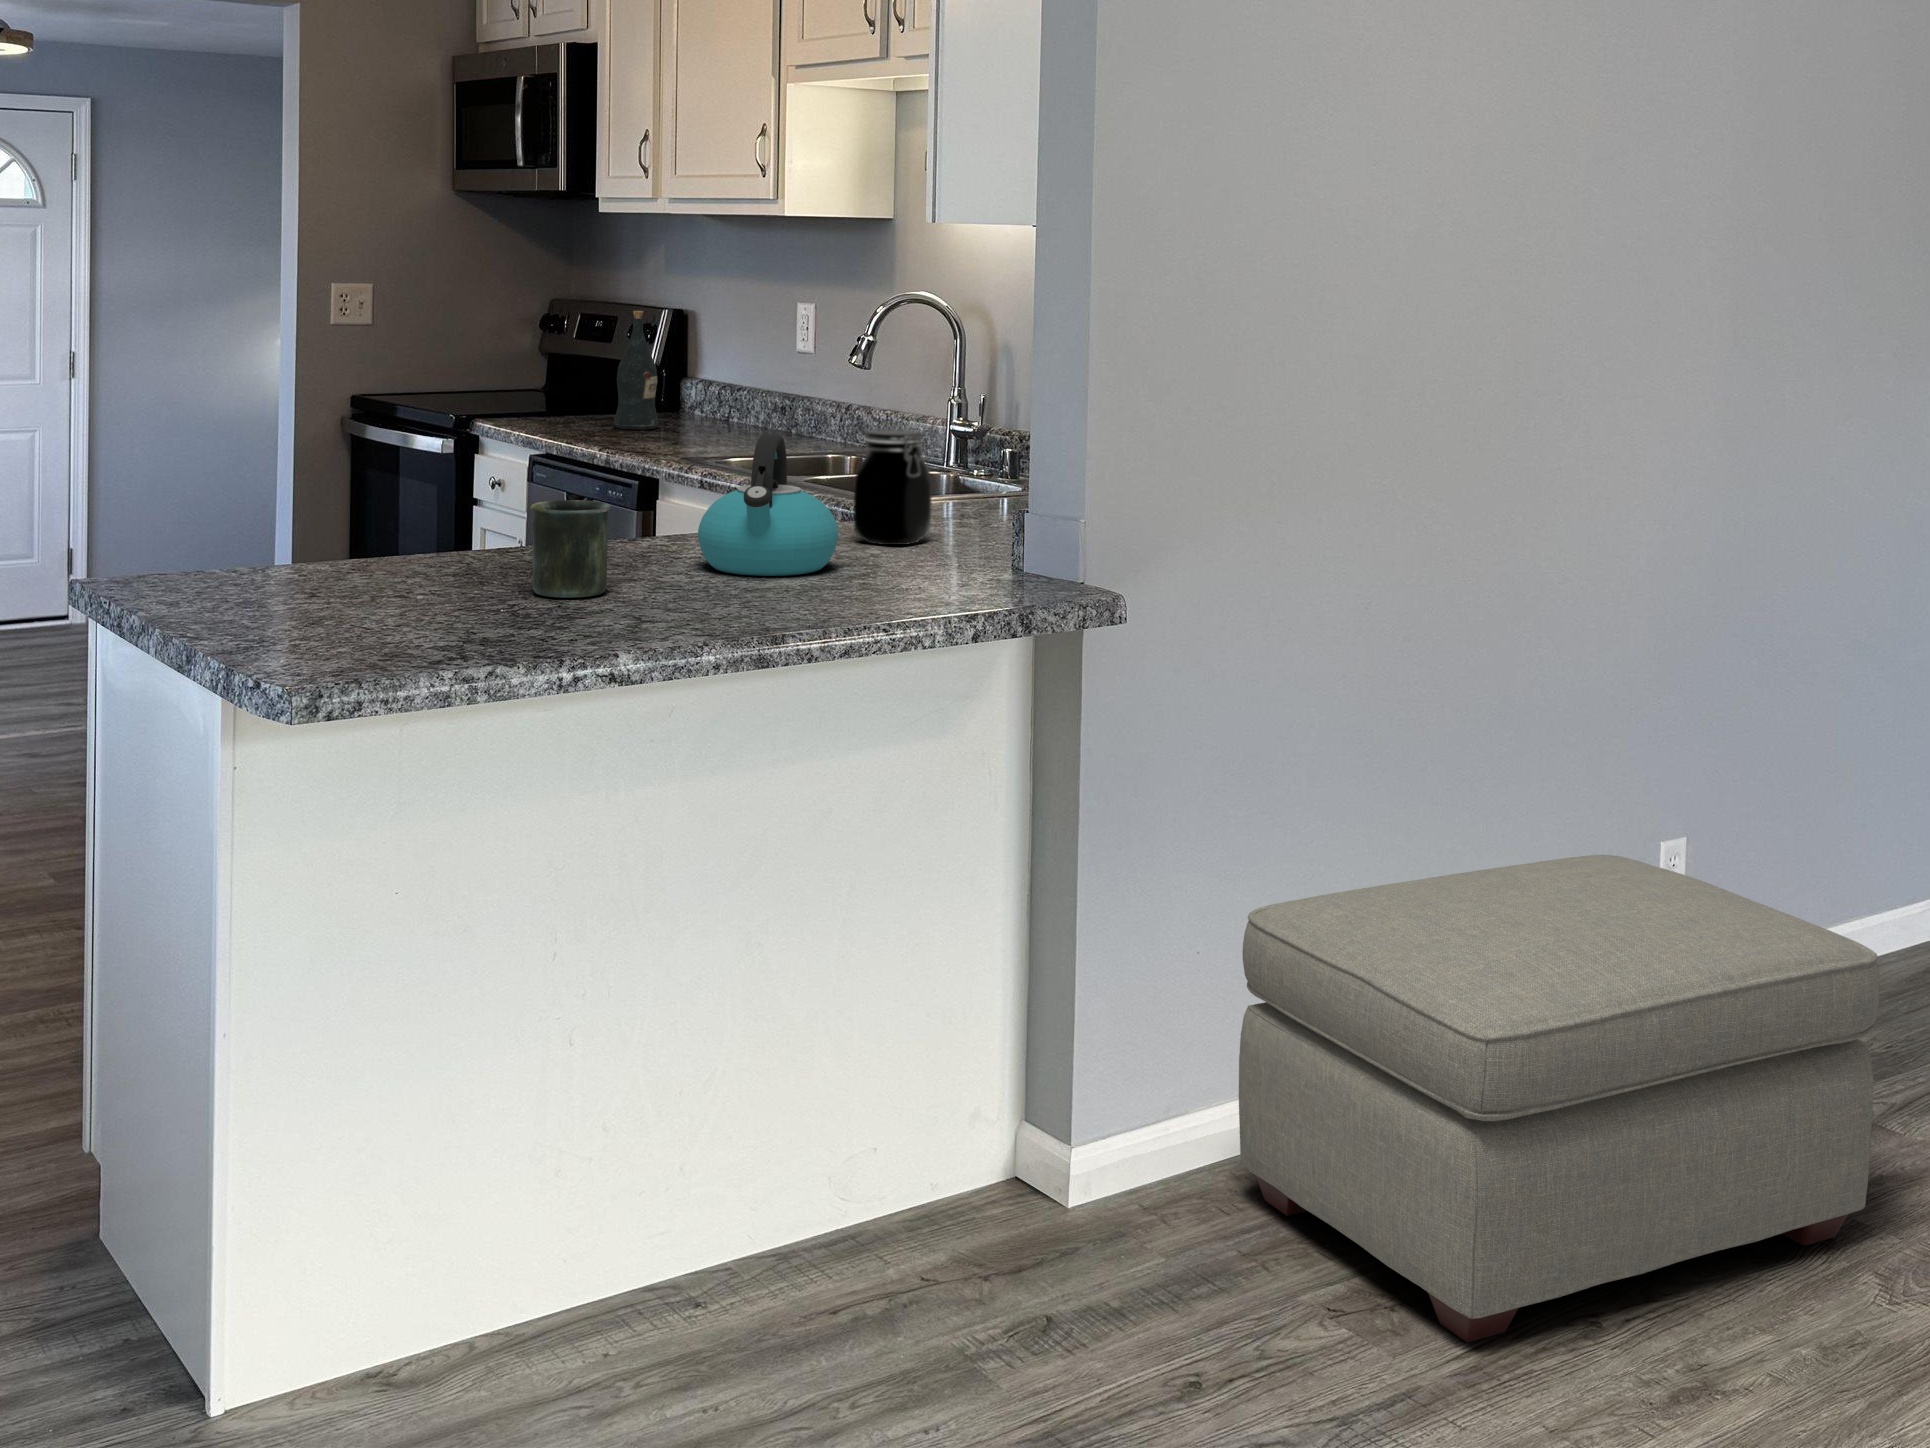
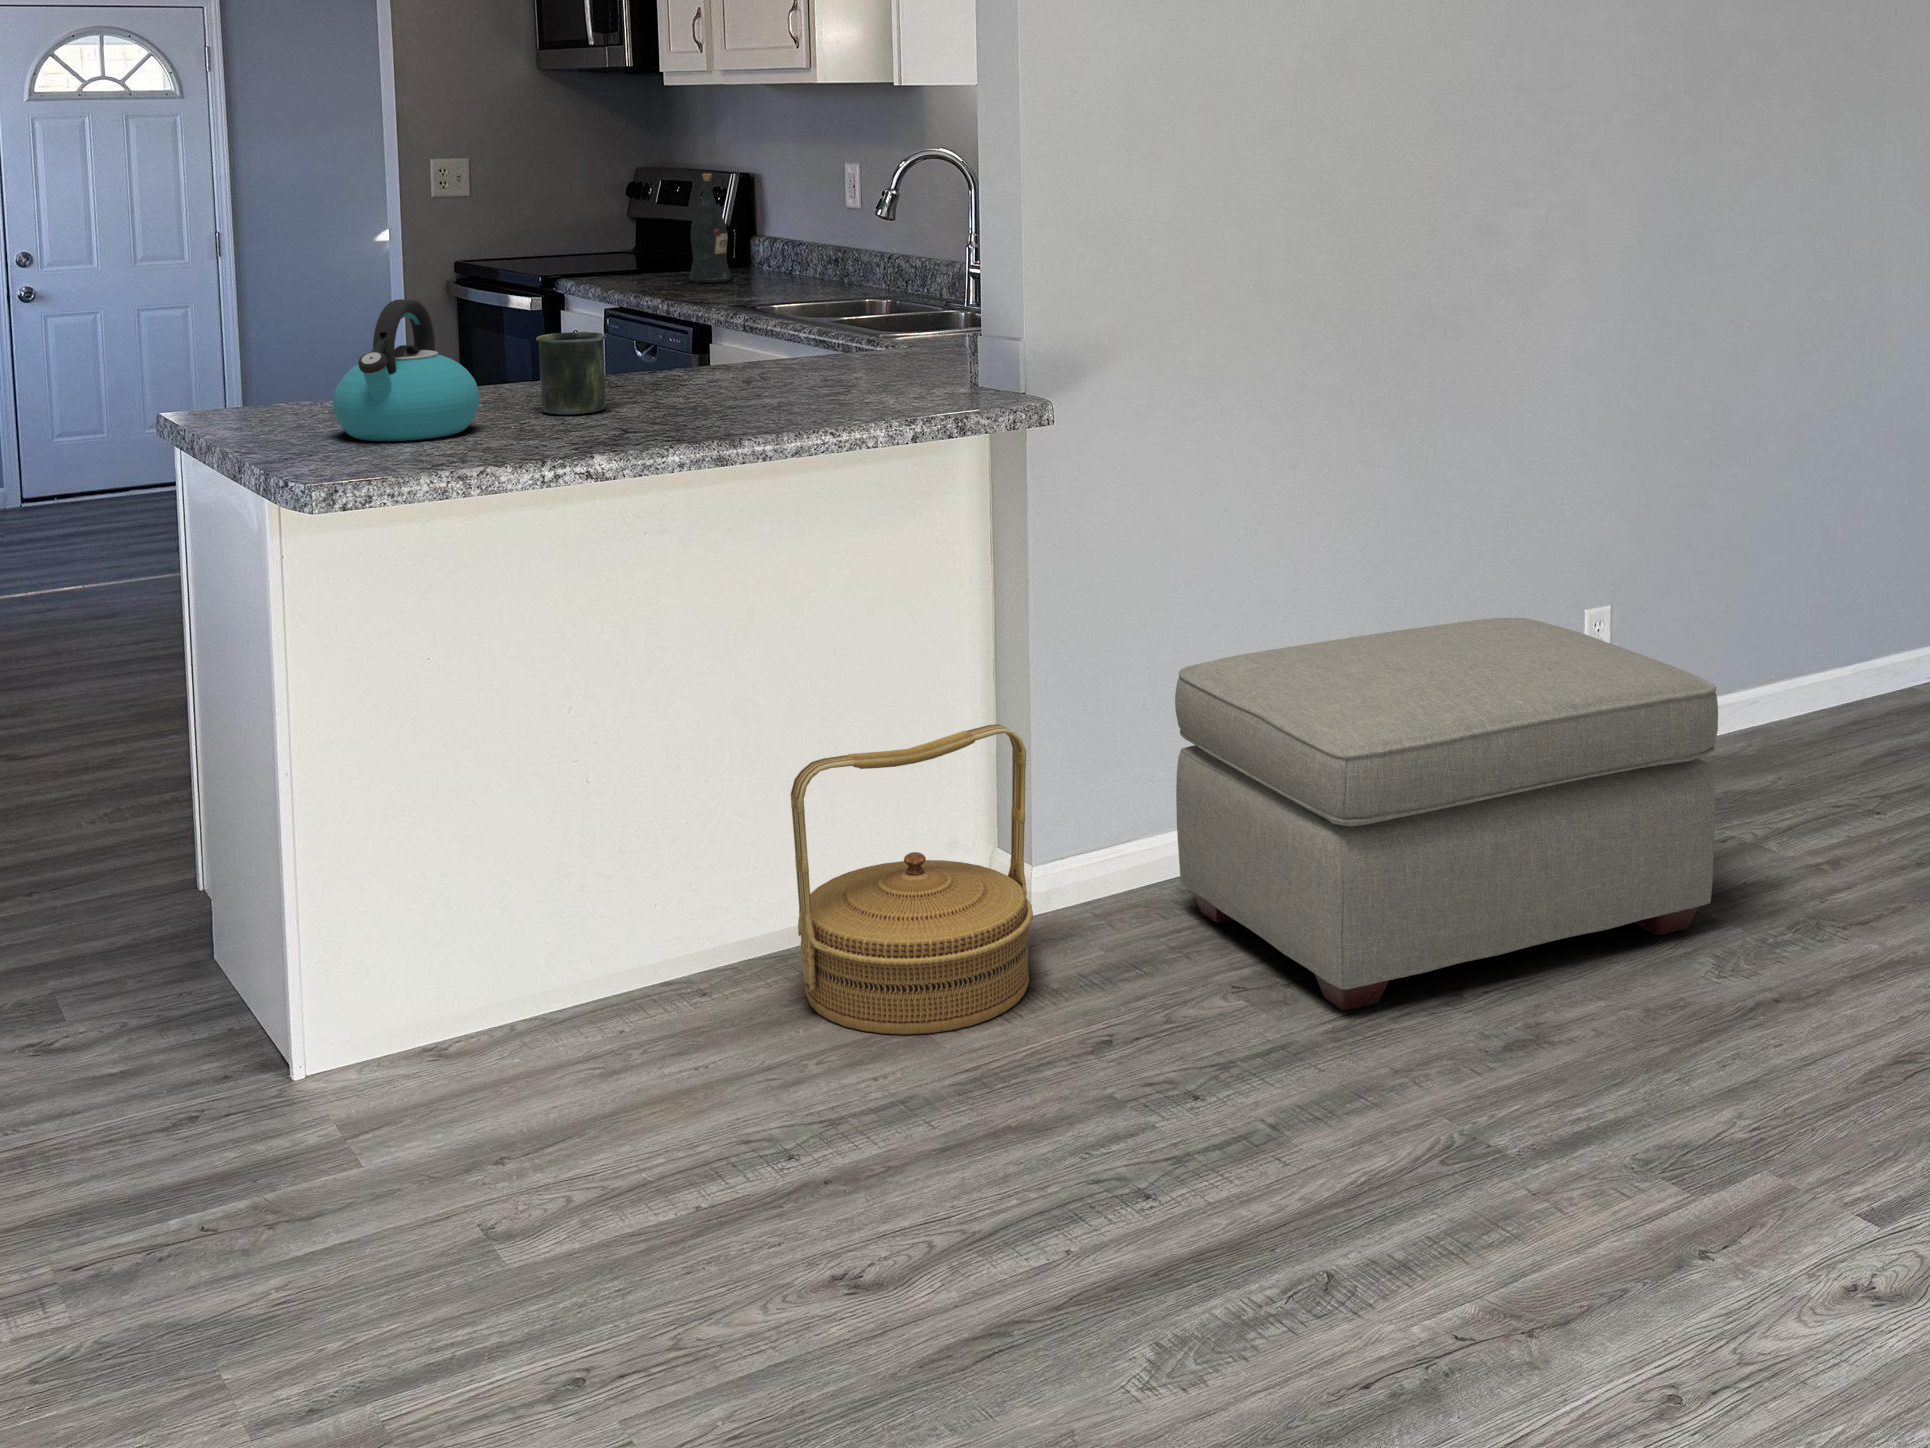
jar: present [853,429,932,545] -> none [845,266,915,367]
kettle: present [698,434,838,576] -> present [333,299,480,441]
woven basket: none [820,978,1094,1364] -> present [791,724,1033,1035]

